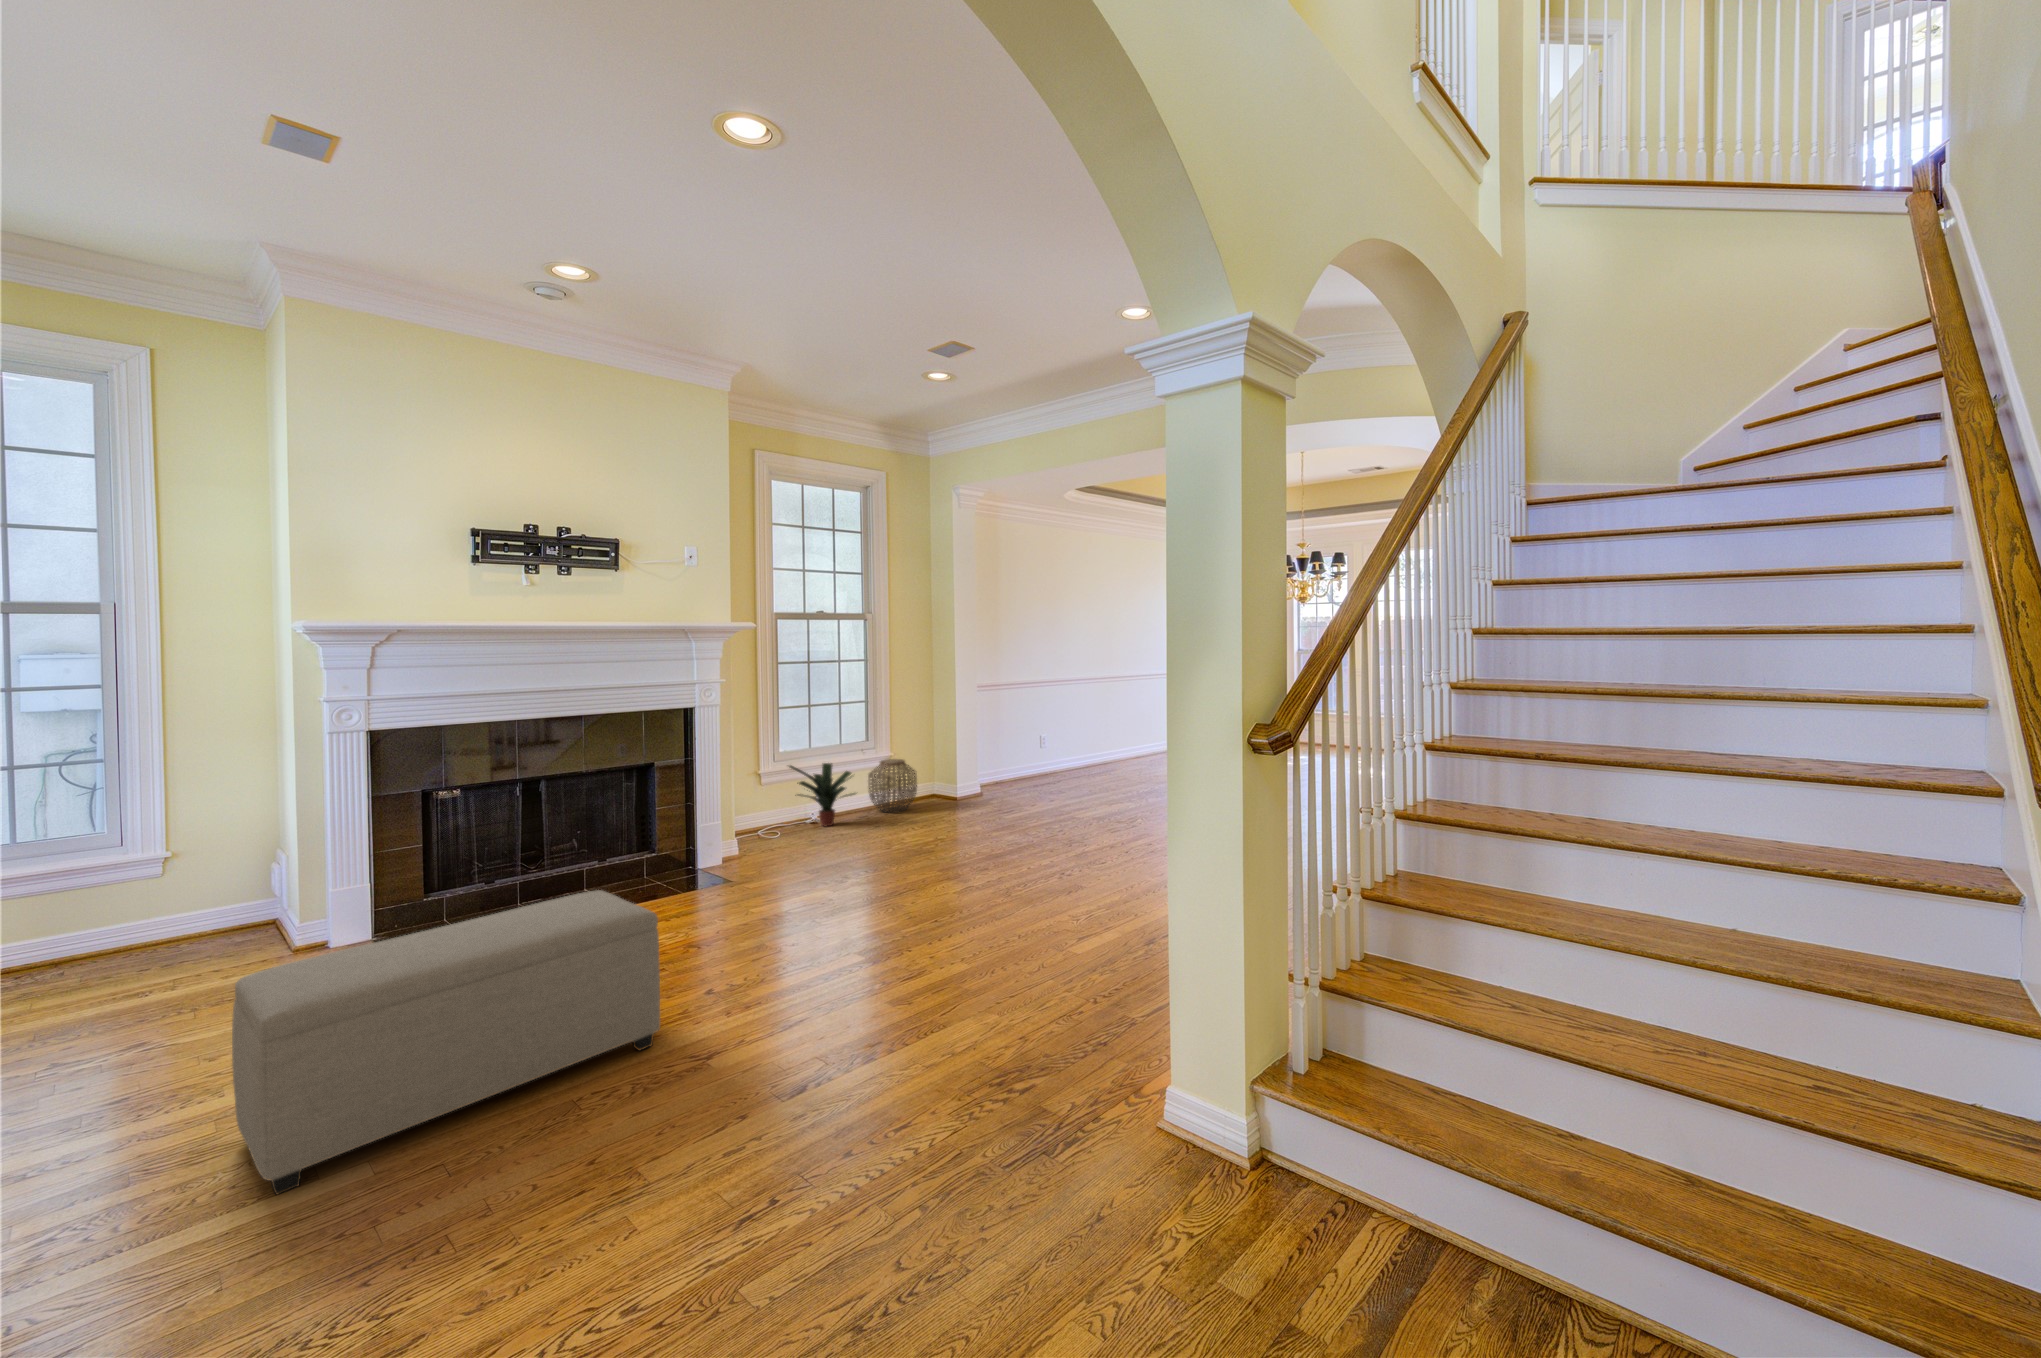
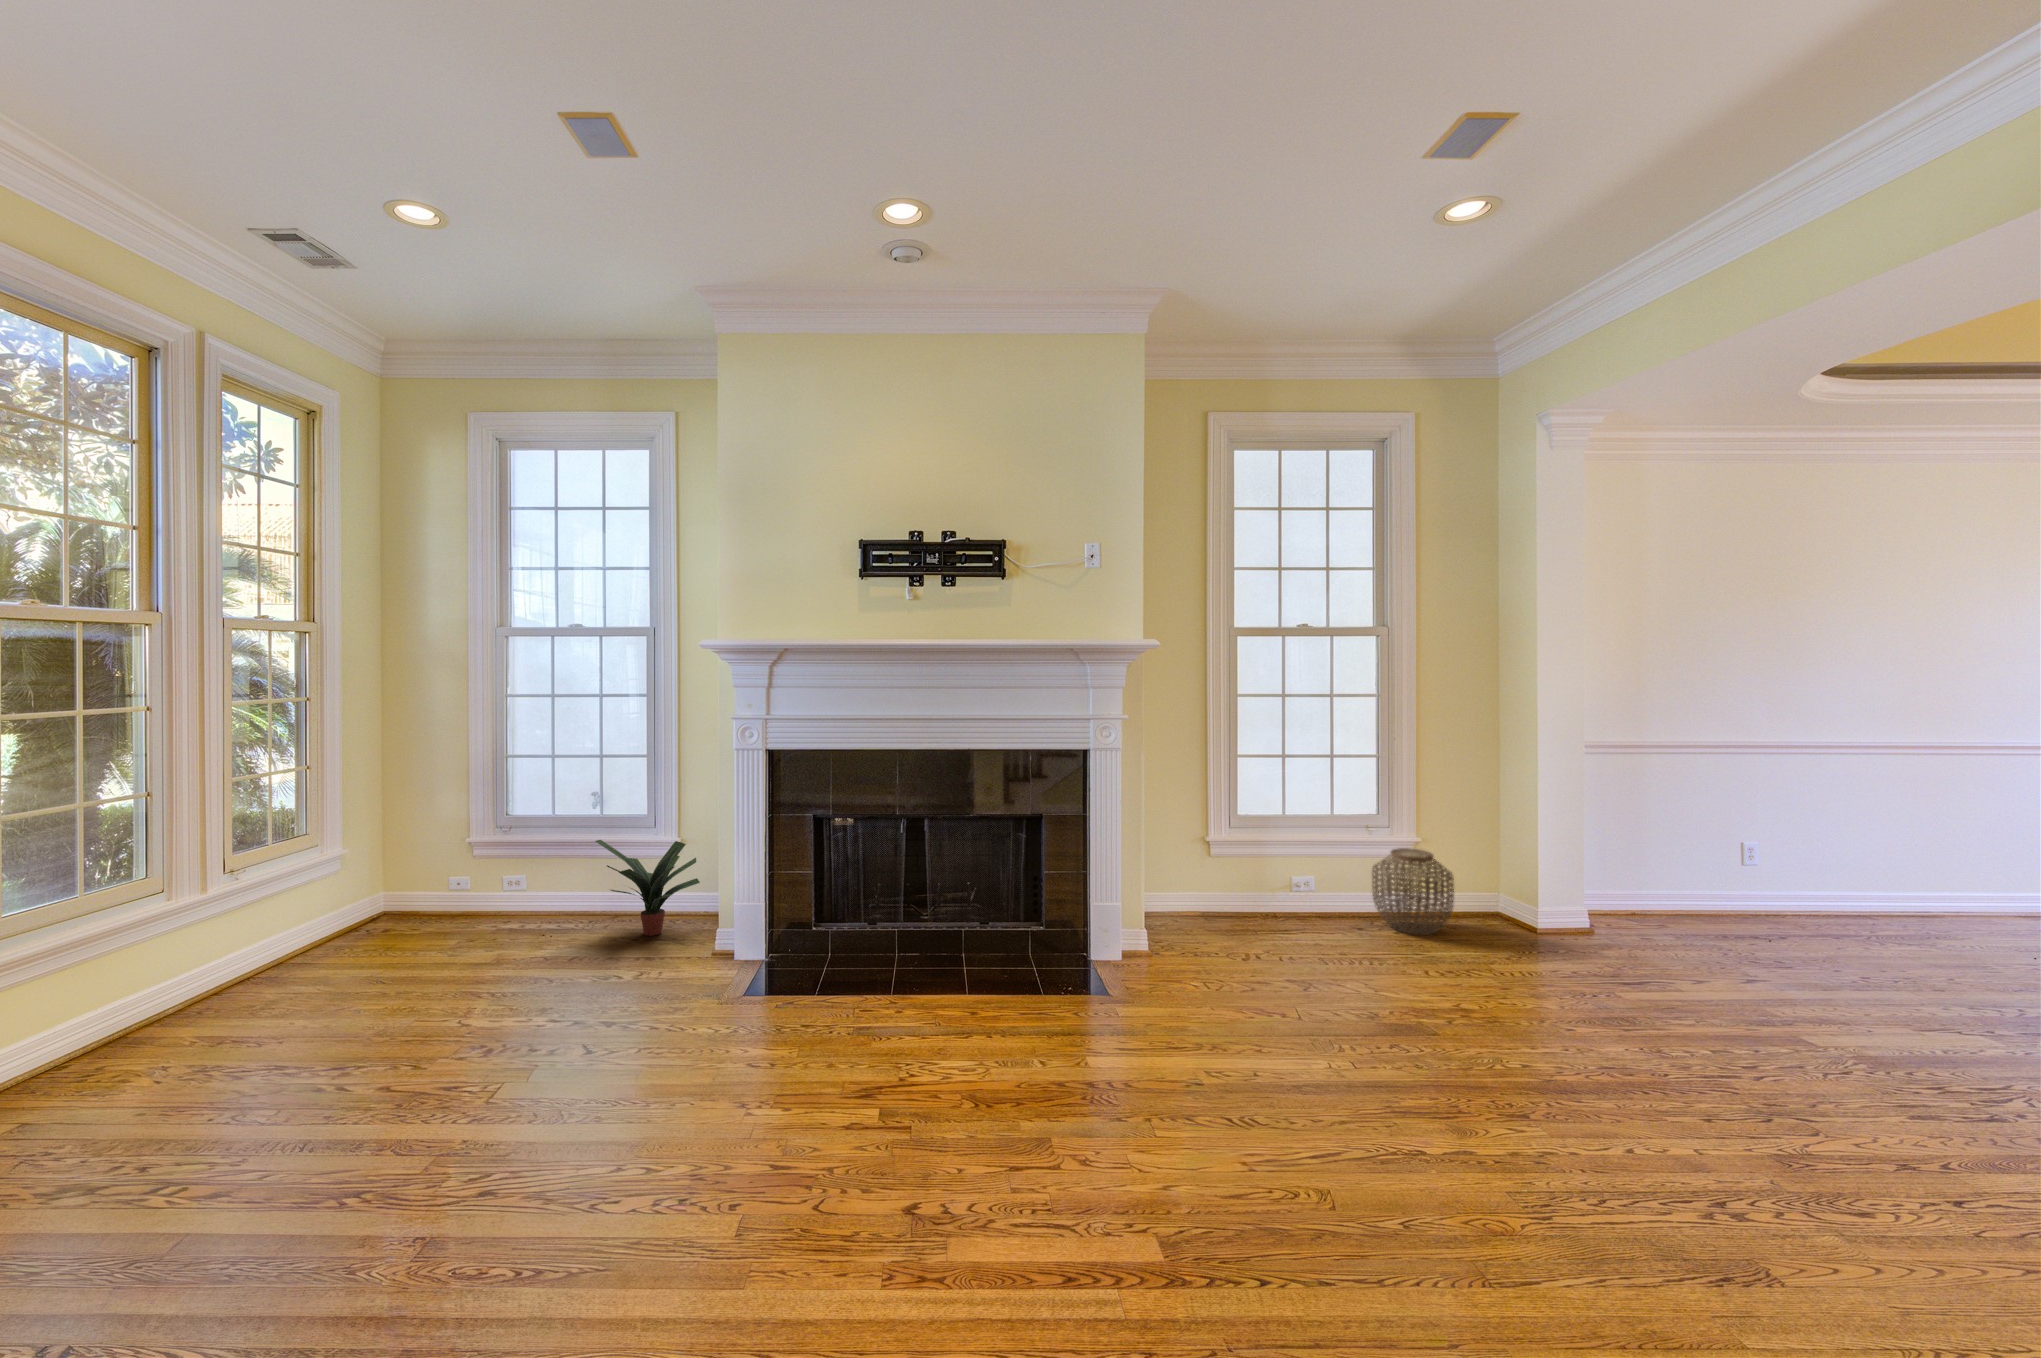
potted plant: present [789,763,855,827] -> present [595,840,700,936]
ottoman: present [232,890,660,1194] -> none [352,1001,808,1289]

